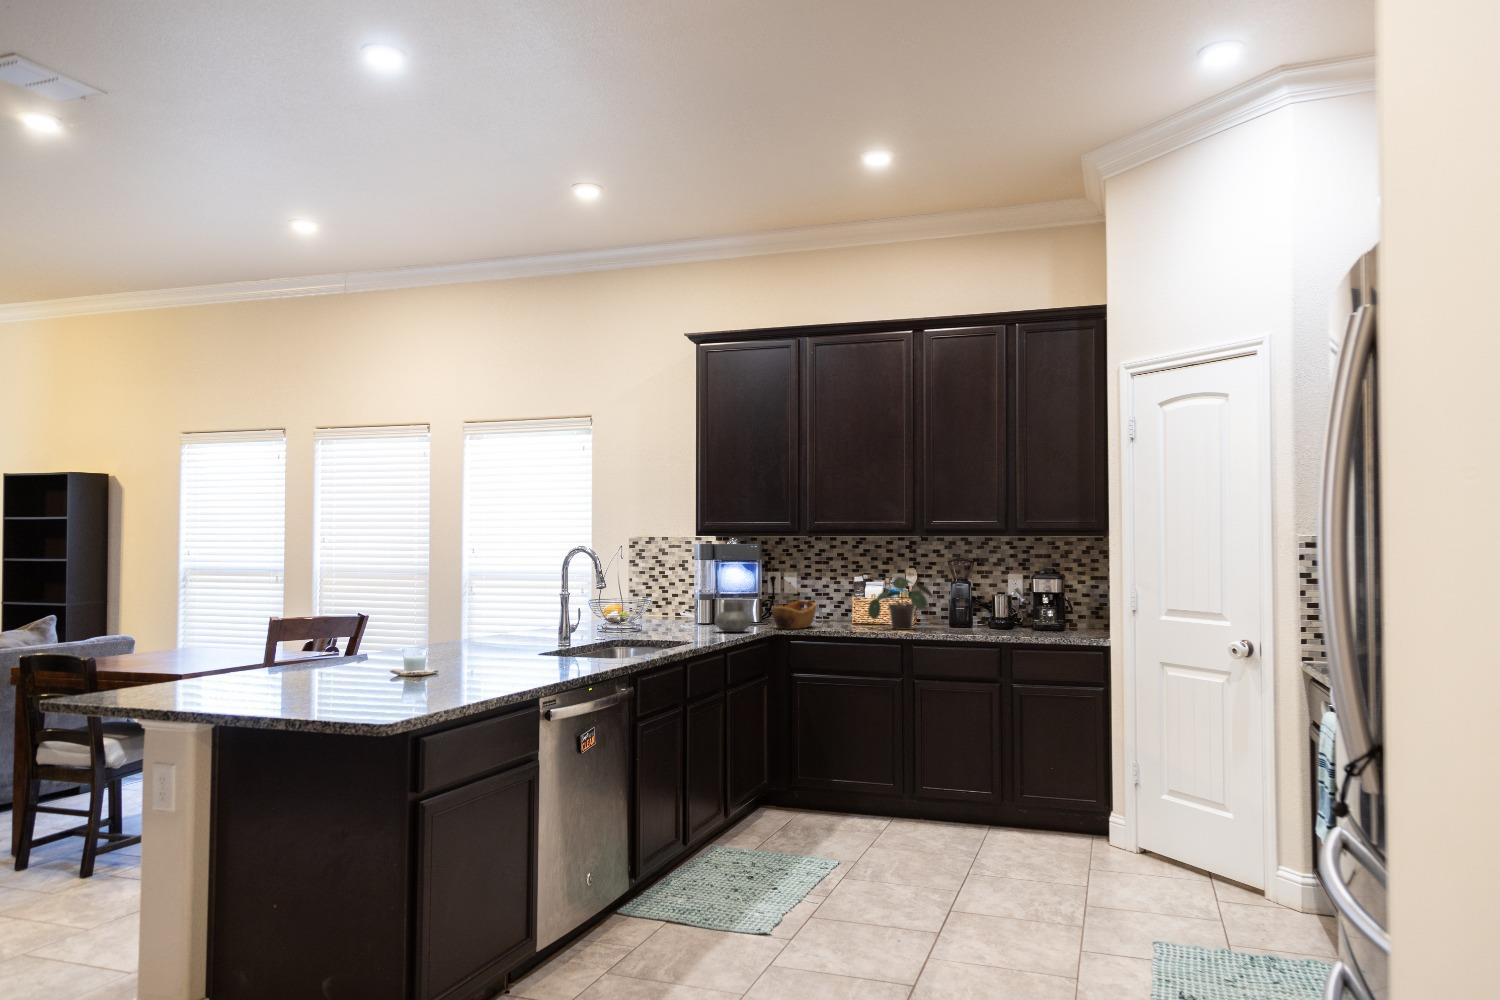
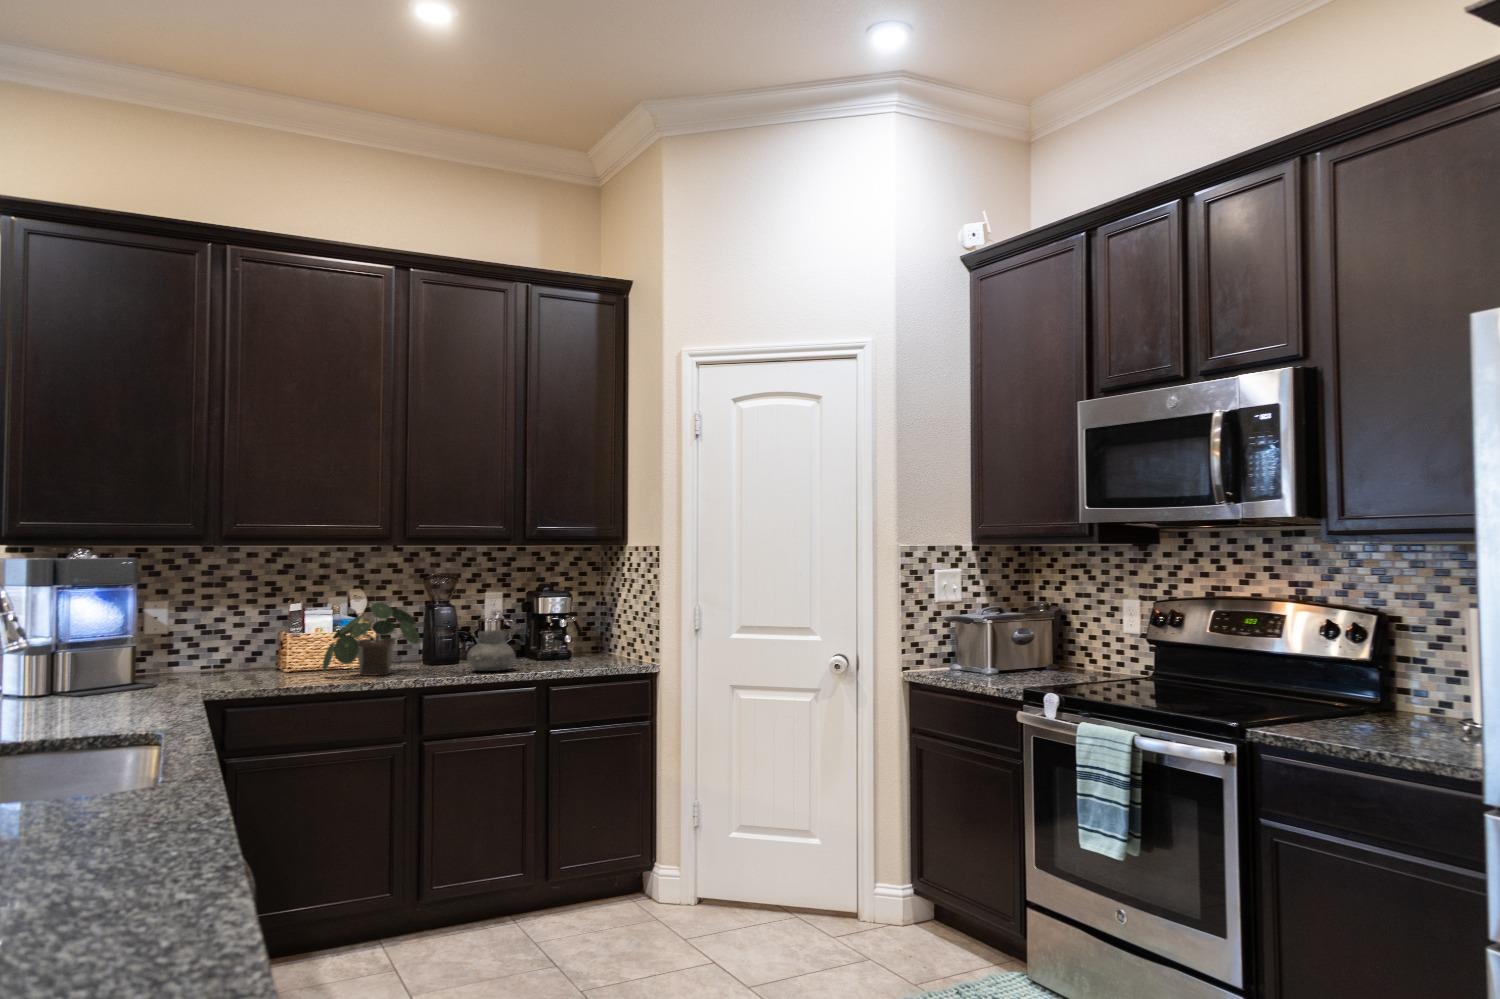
wooden bowl: present [772,600,816,629] -> none [175,644,242,692]
vase: present [715,601,751,632] -> present [467,630,516,671]

